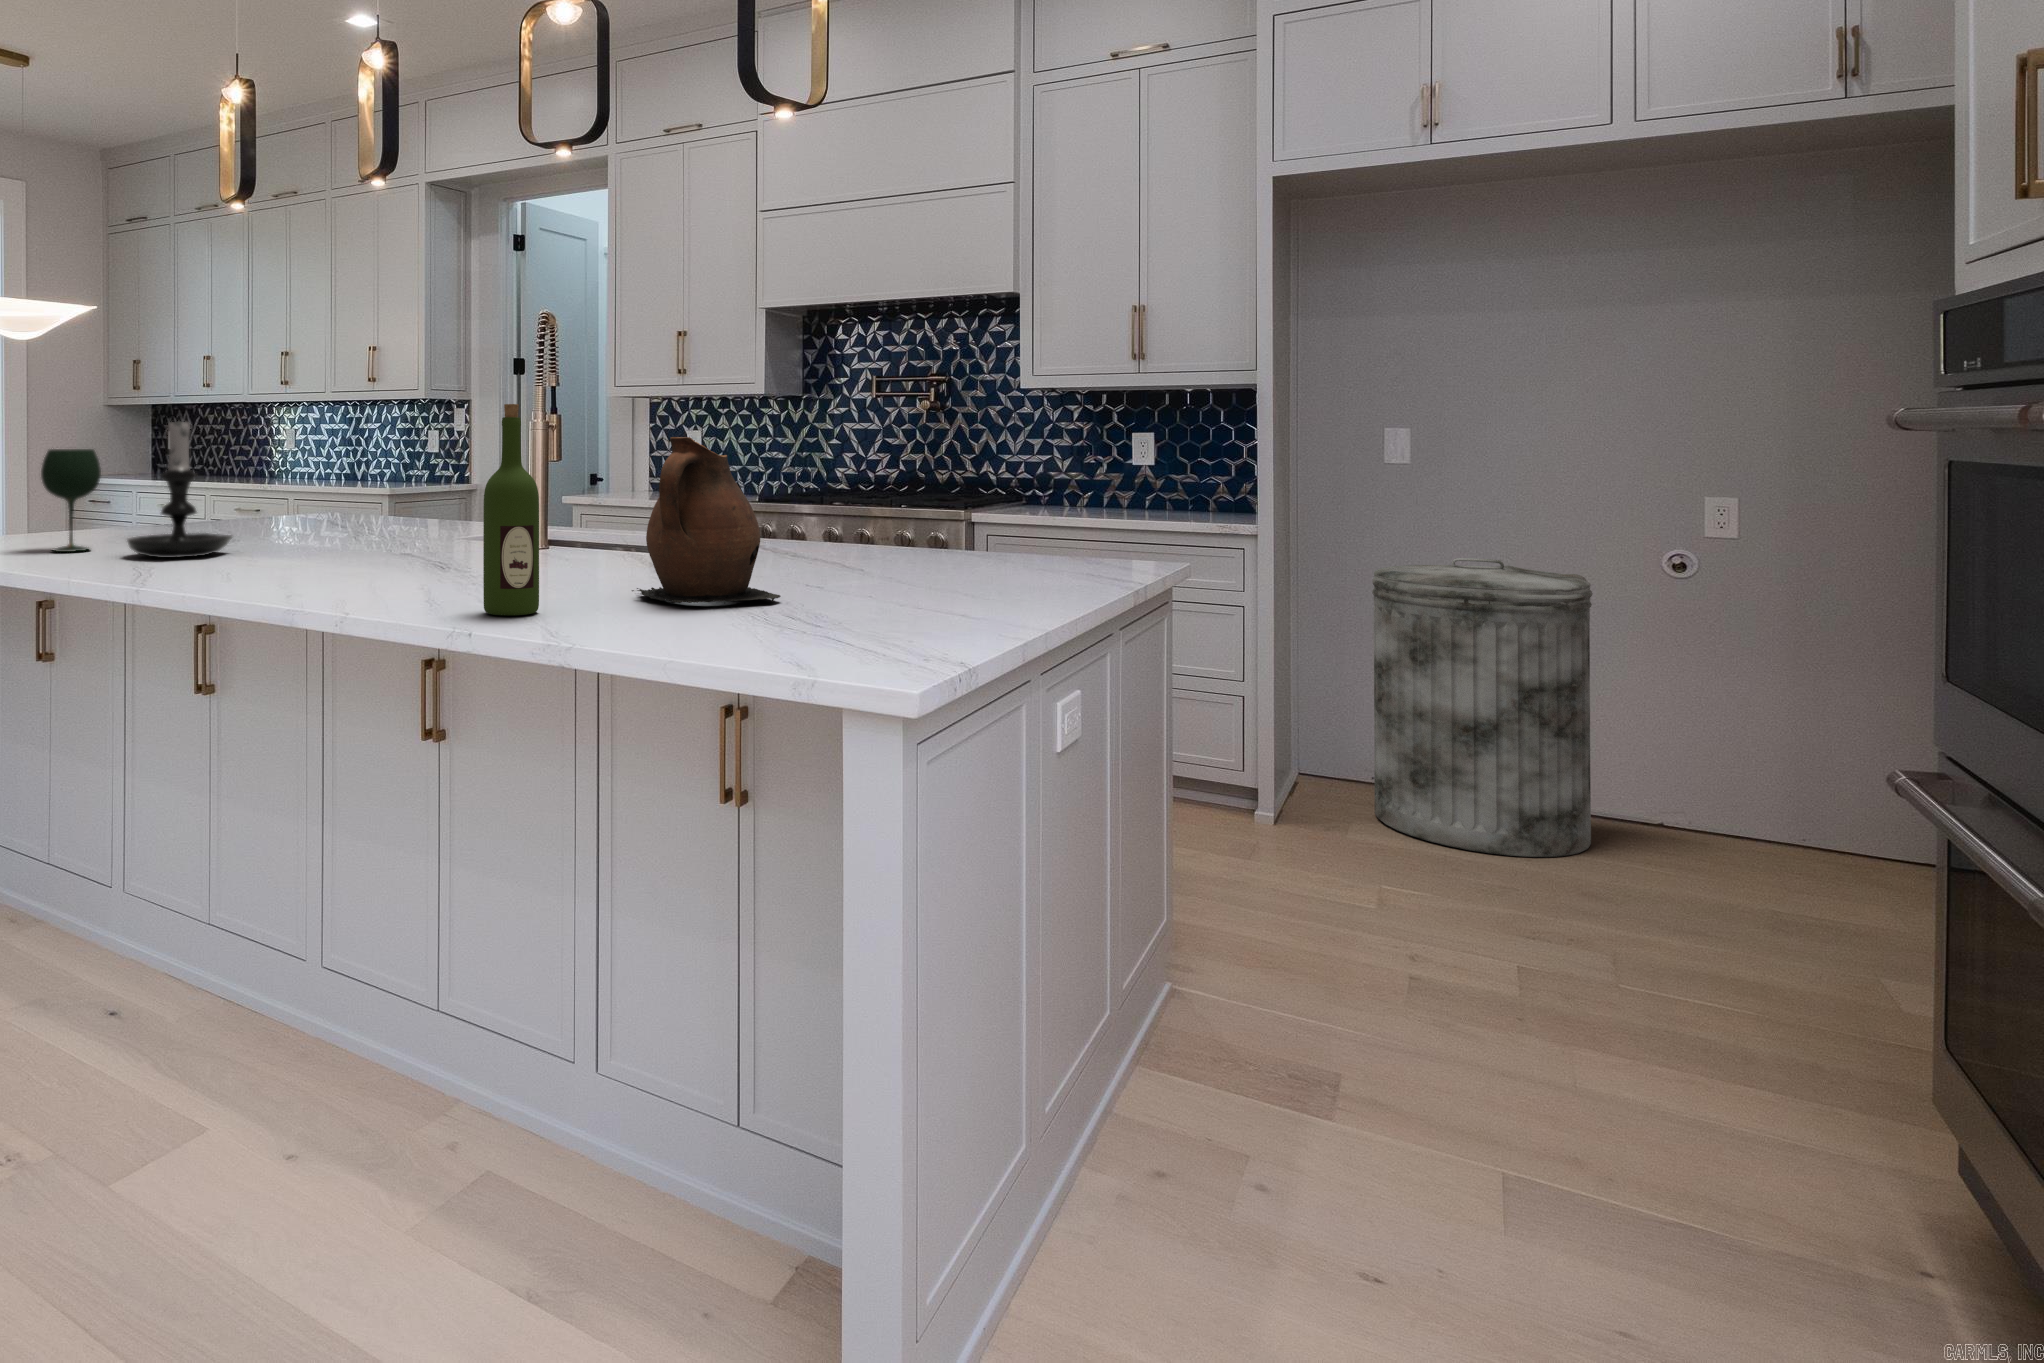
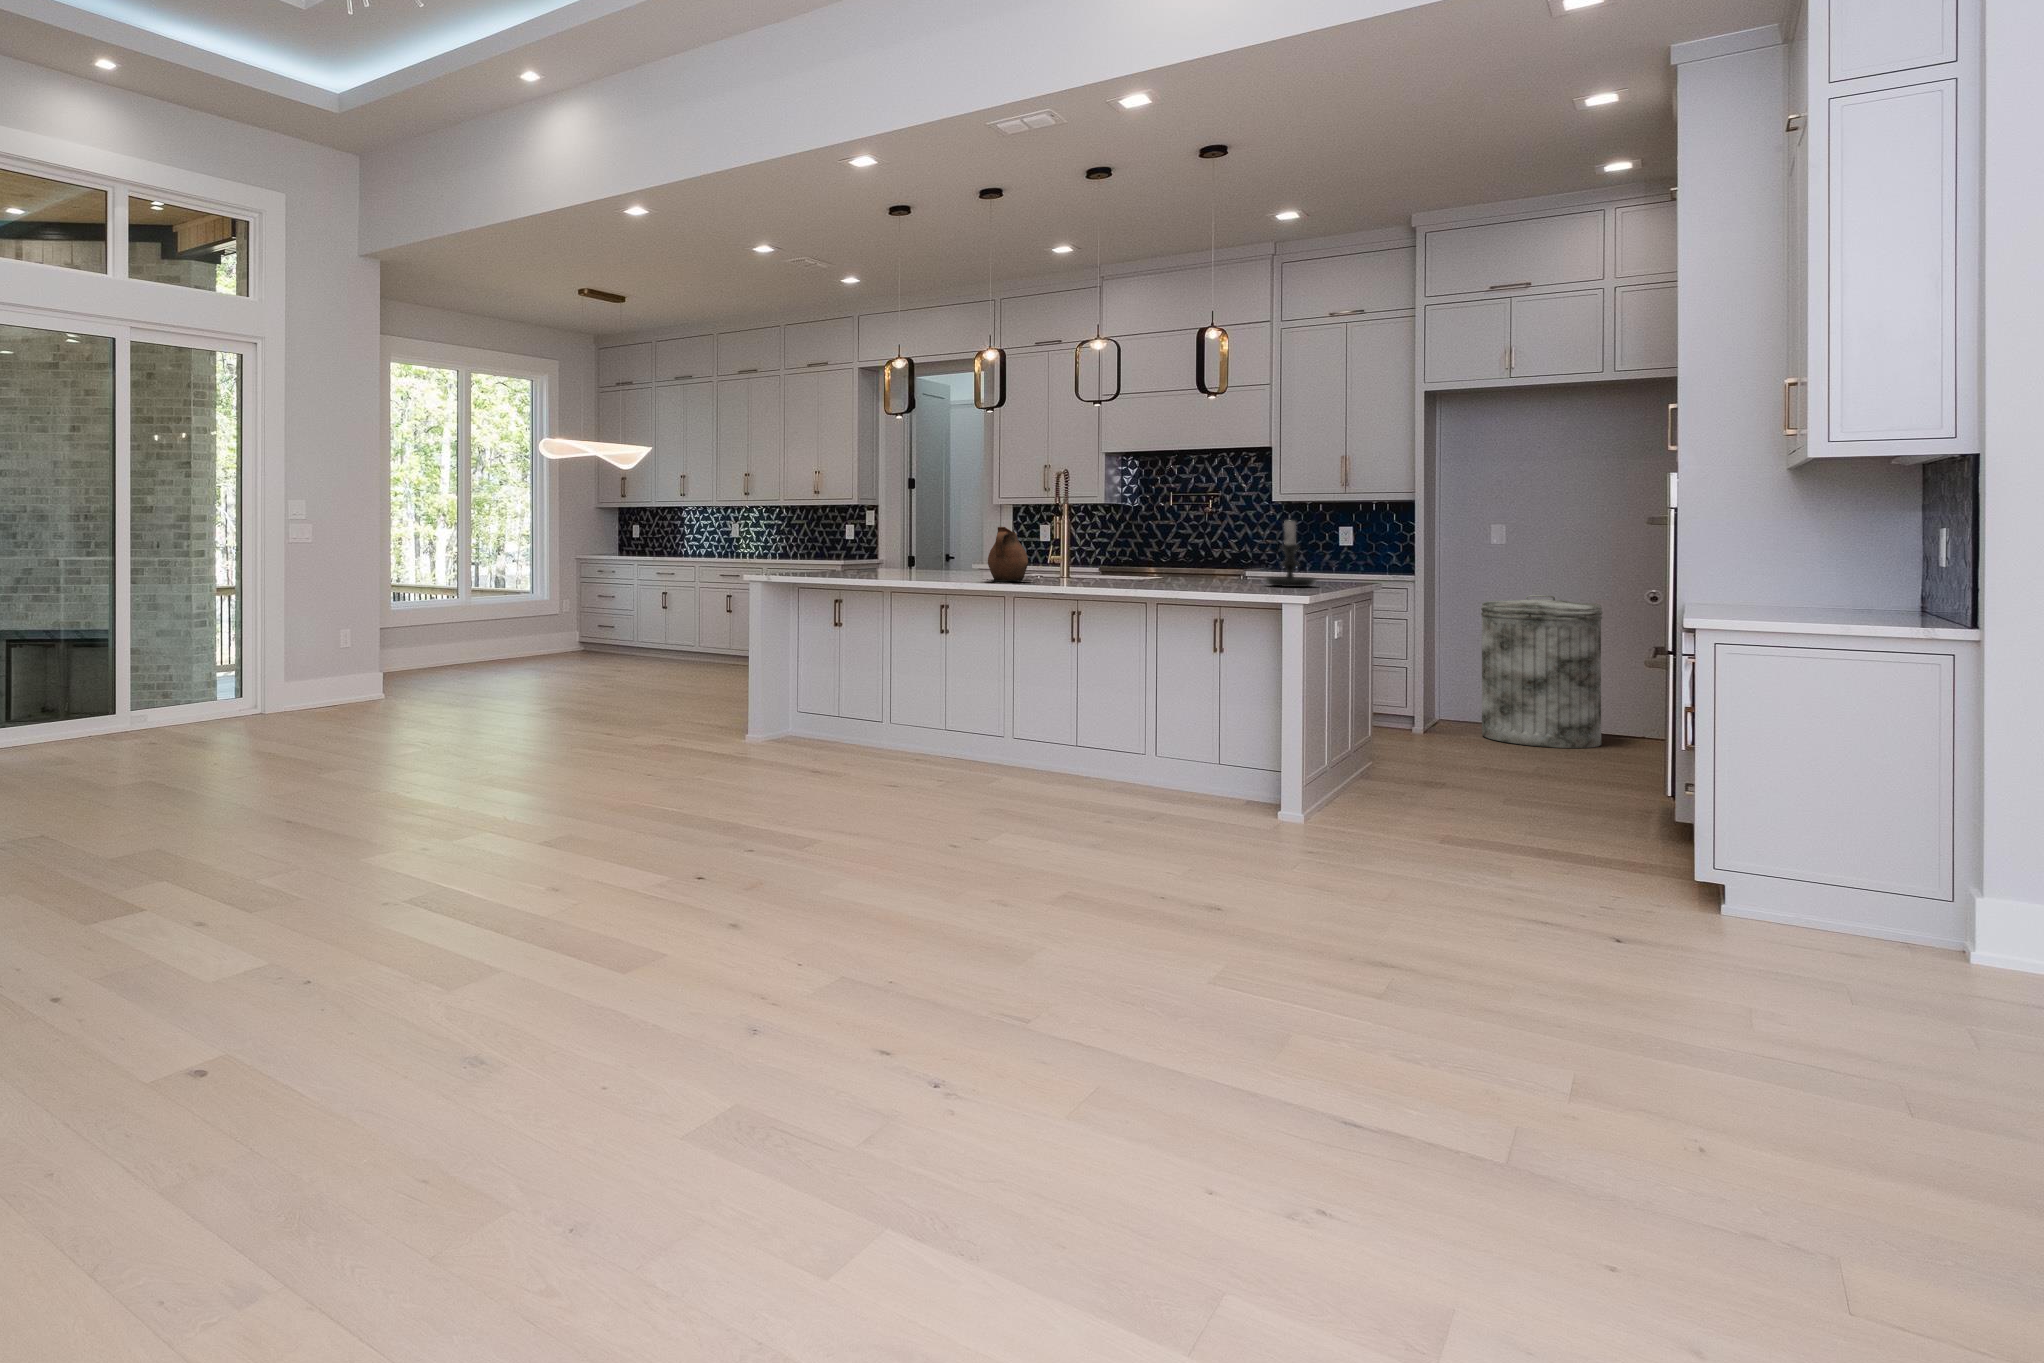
wine bottle: present [483,404,539,616] -> none [1116,516,1137,590]
candle holder: present [127,414,232,558] -> present [1265,520,1317,587]
ceramic pitcher: present [632,437,781,603] -> present [987,527,1035,582]
wine glass: present [41,449,101,552] -> none [839,533,863,578]

